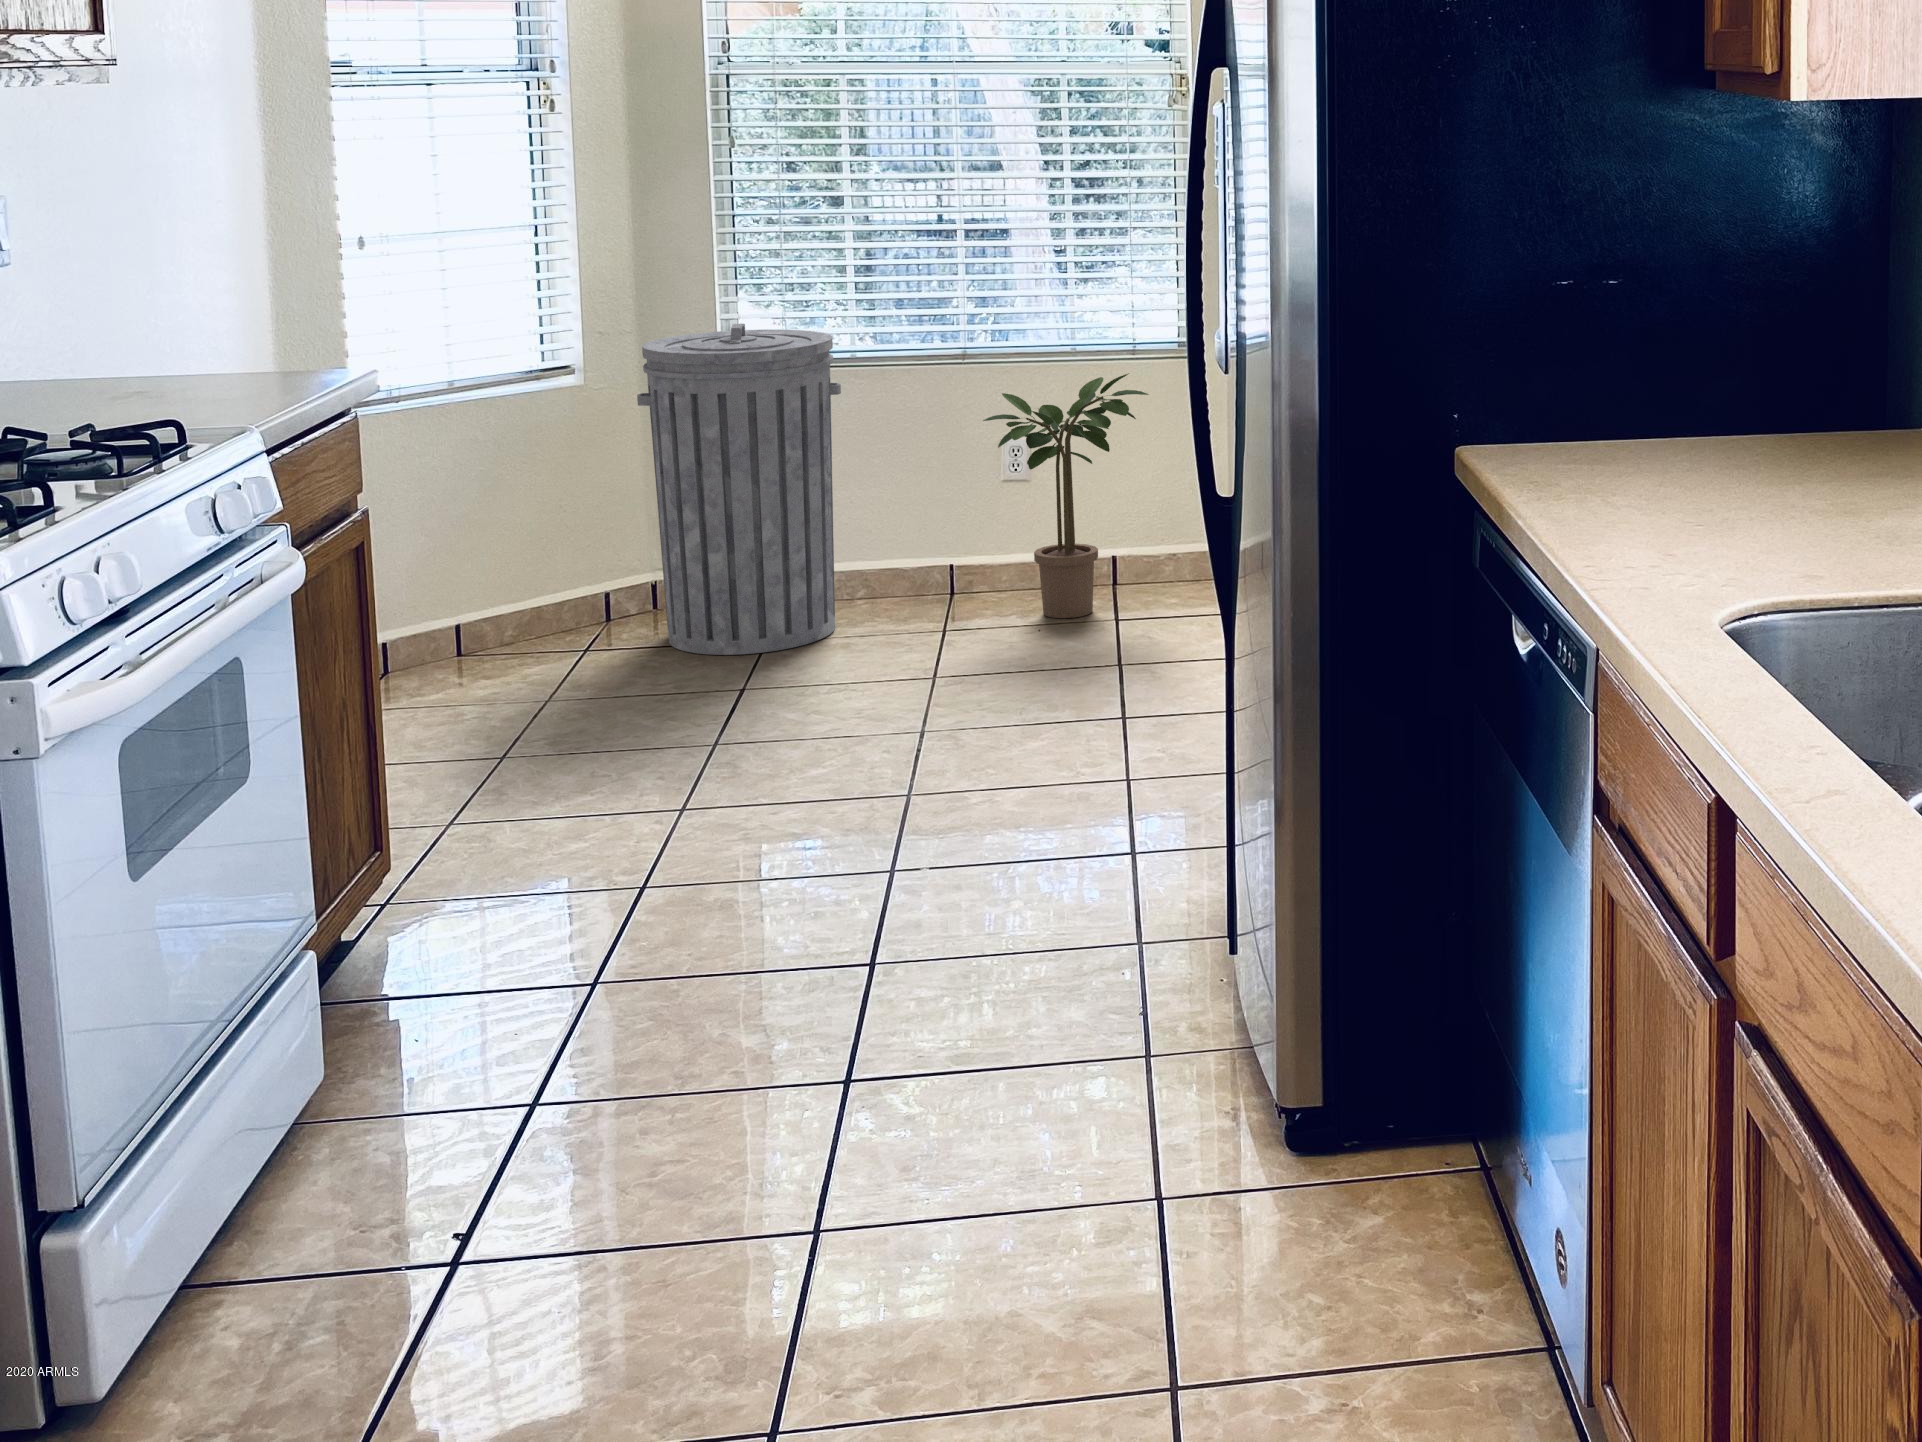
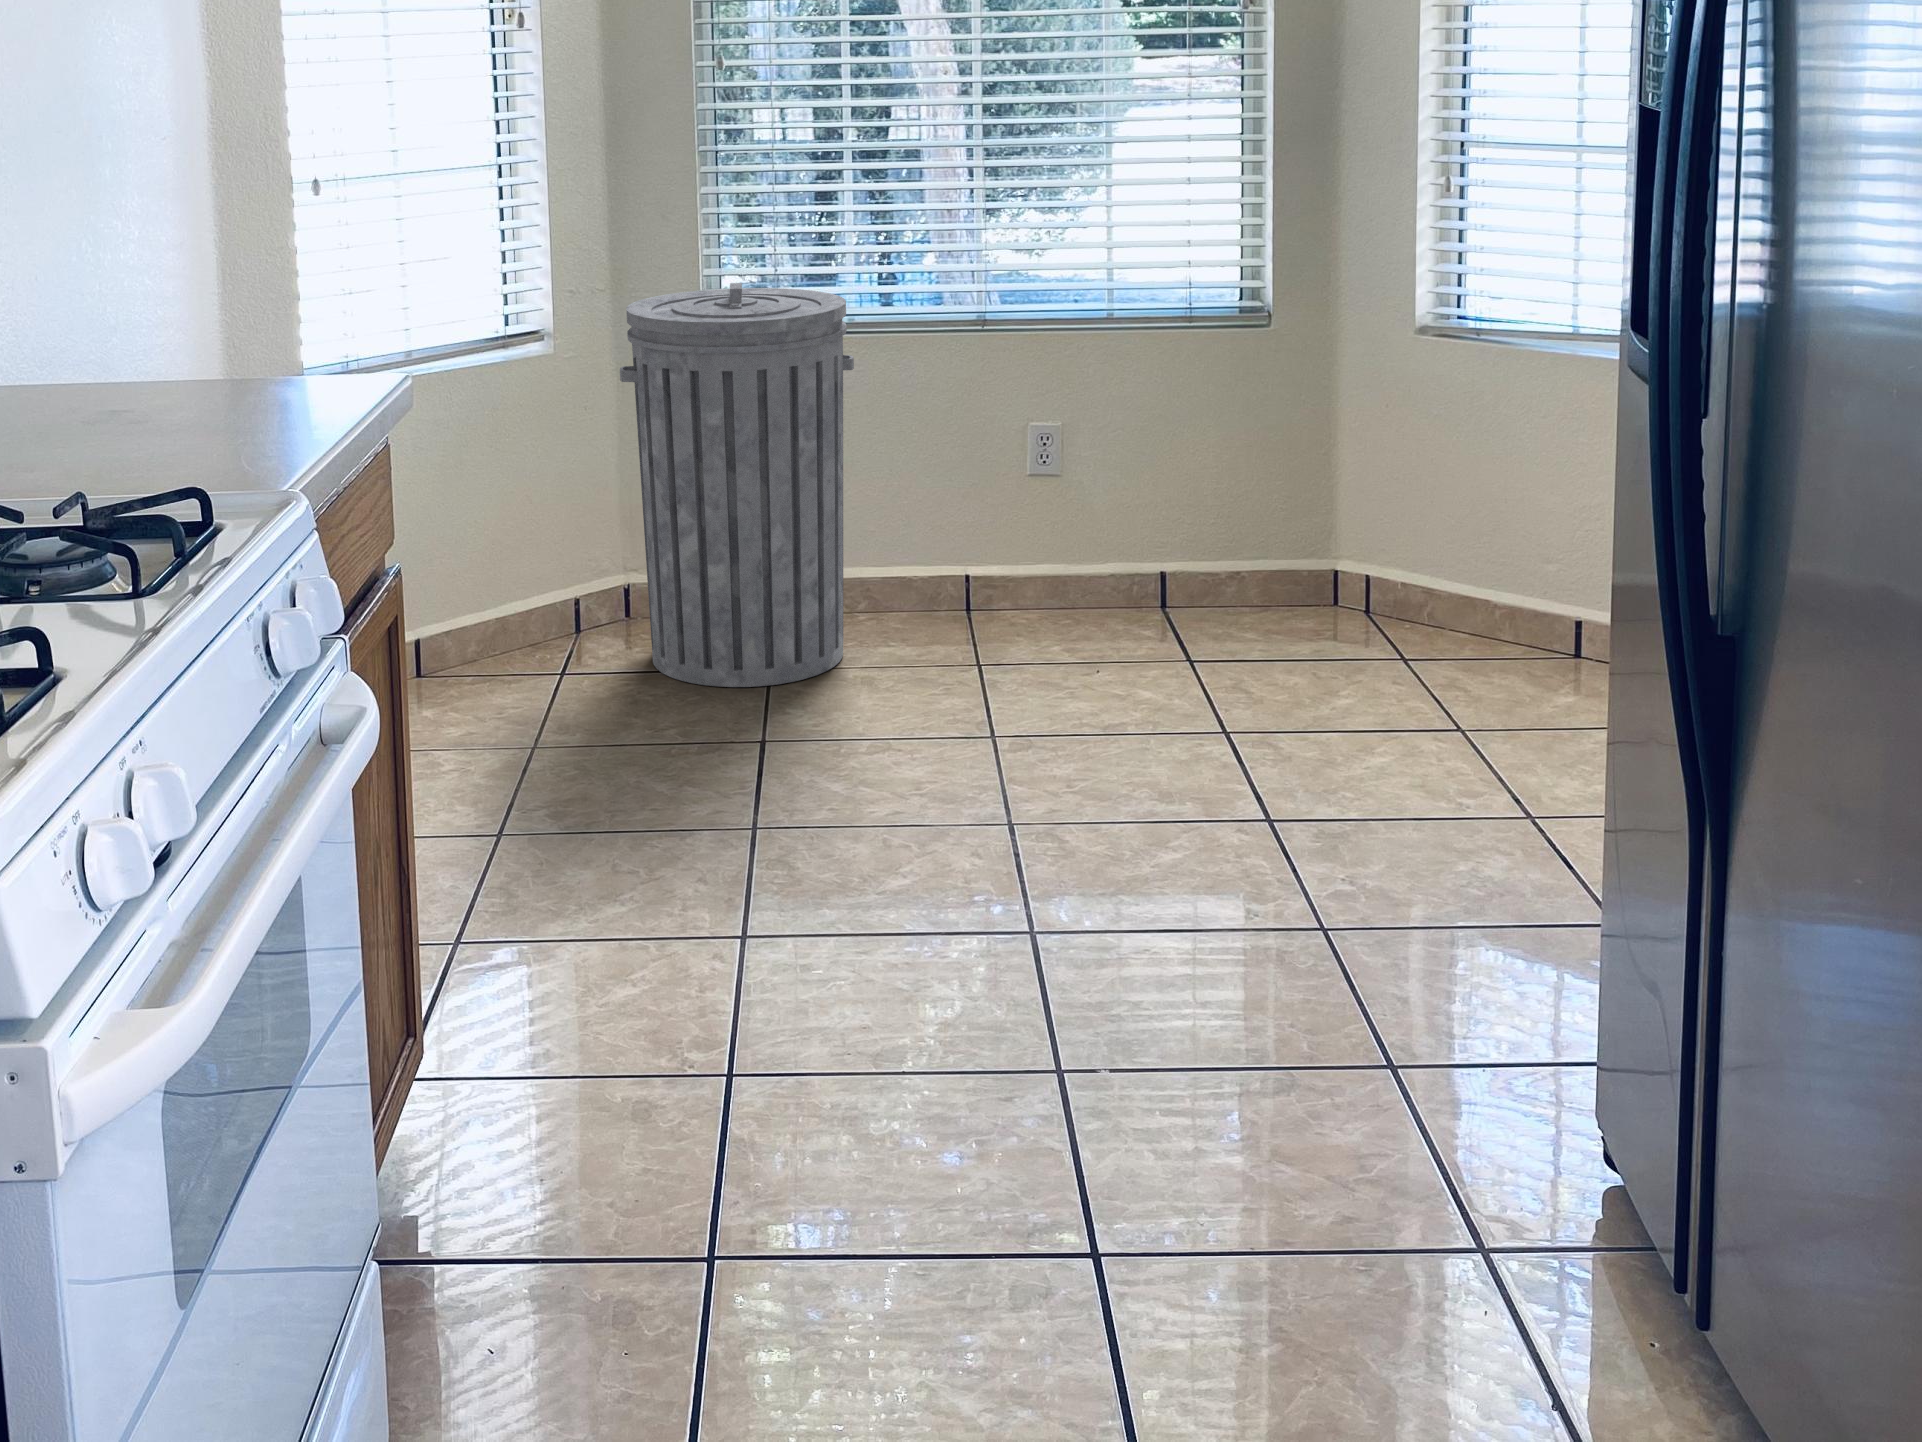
potted plant: present [983,373,1148,618] -> none [1022,346,1224,648]

